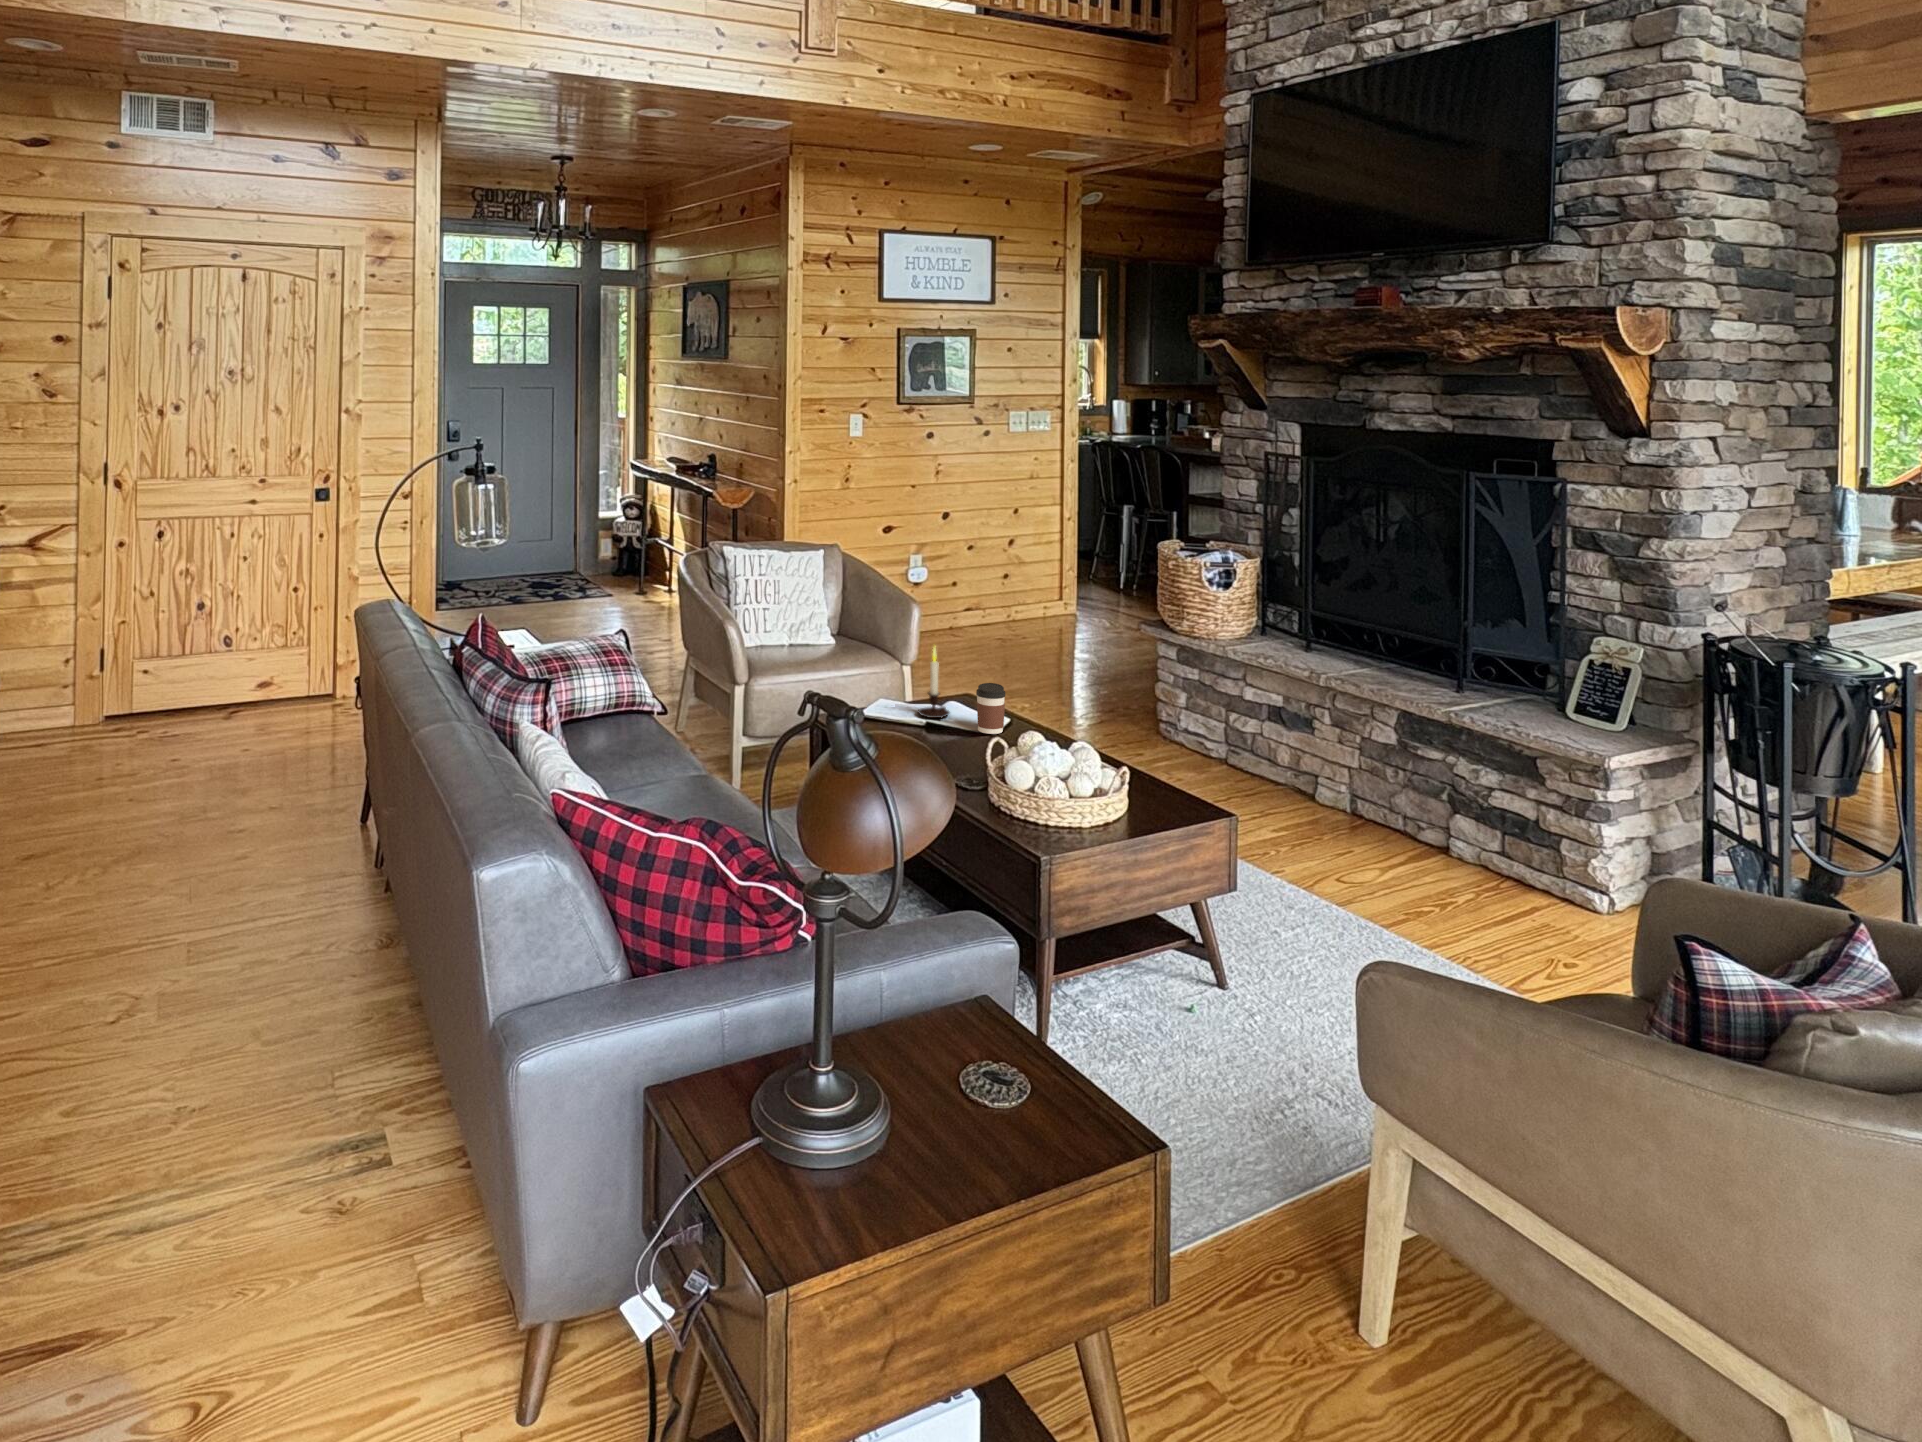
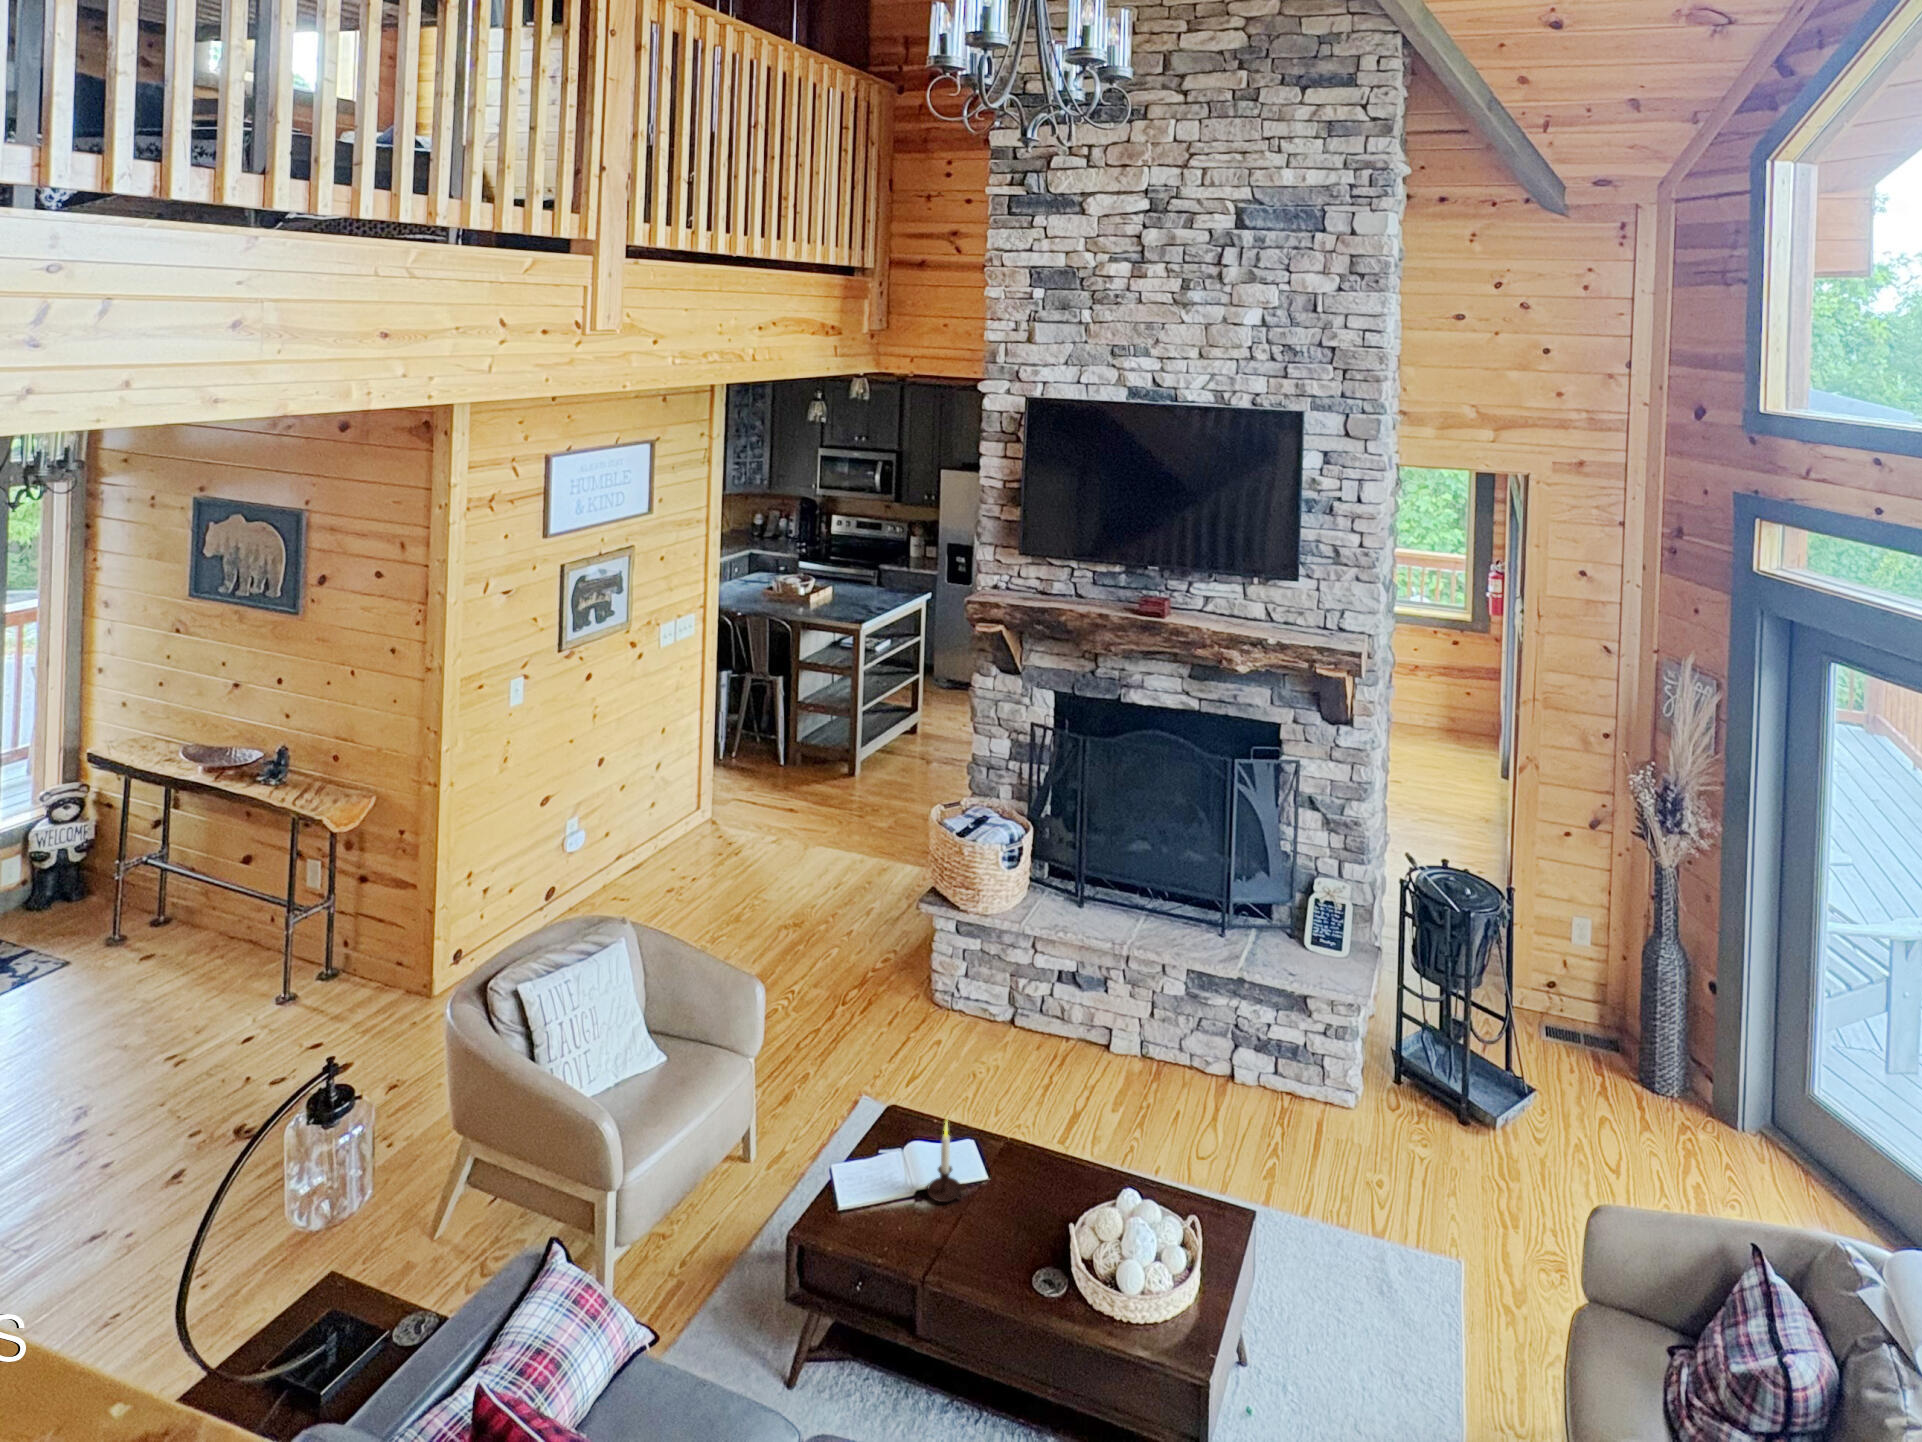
coffee cup: present [976,683,1005,734] -> none [1002,1142,1031,1204]

